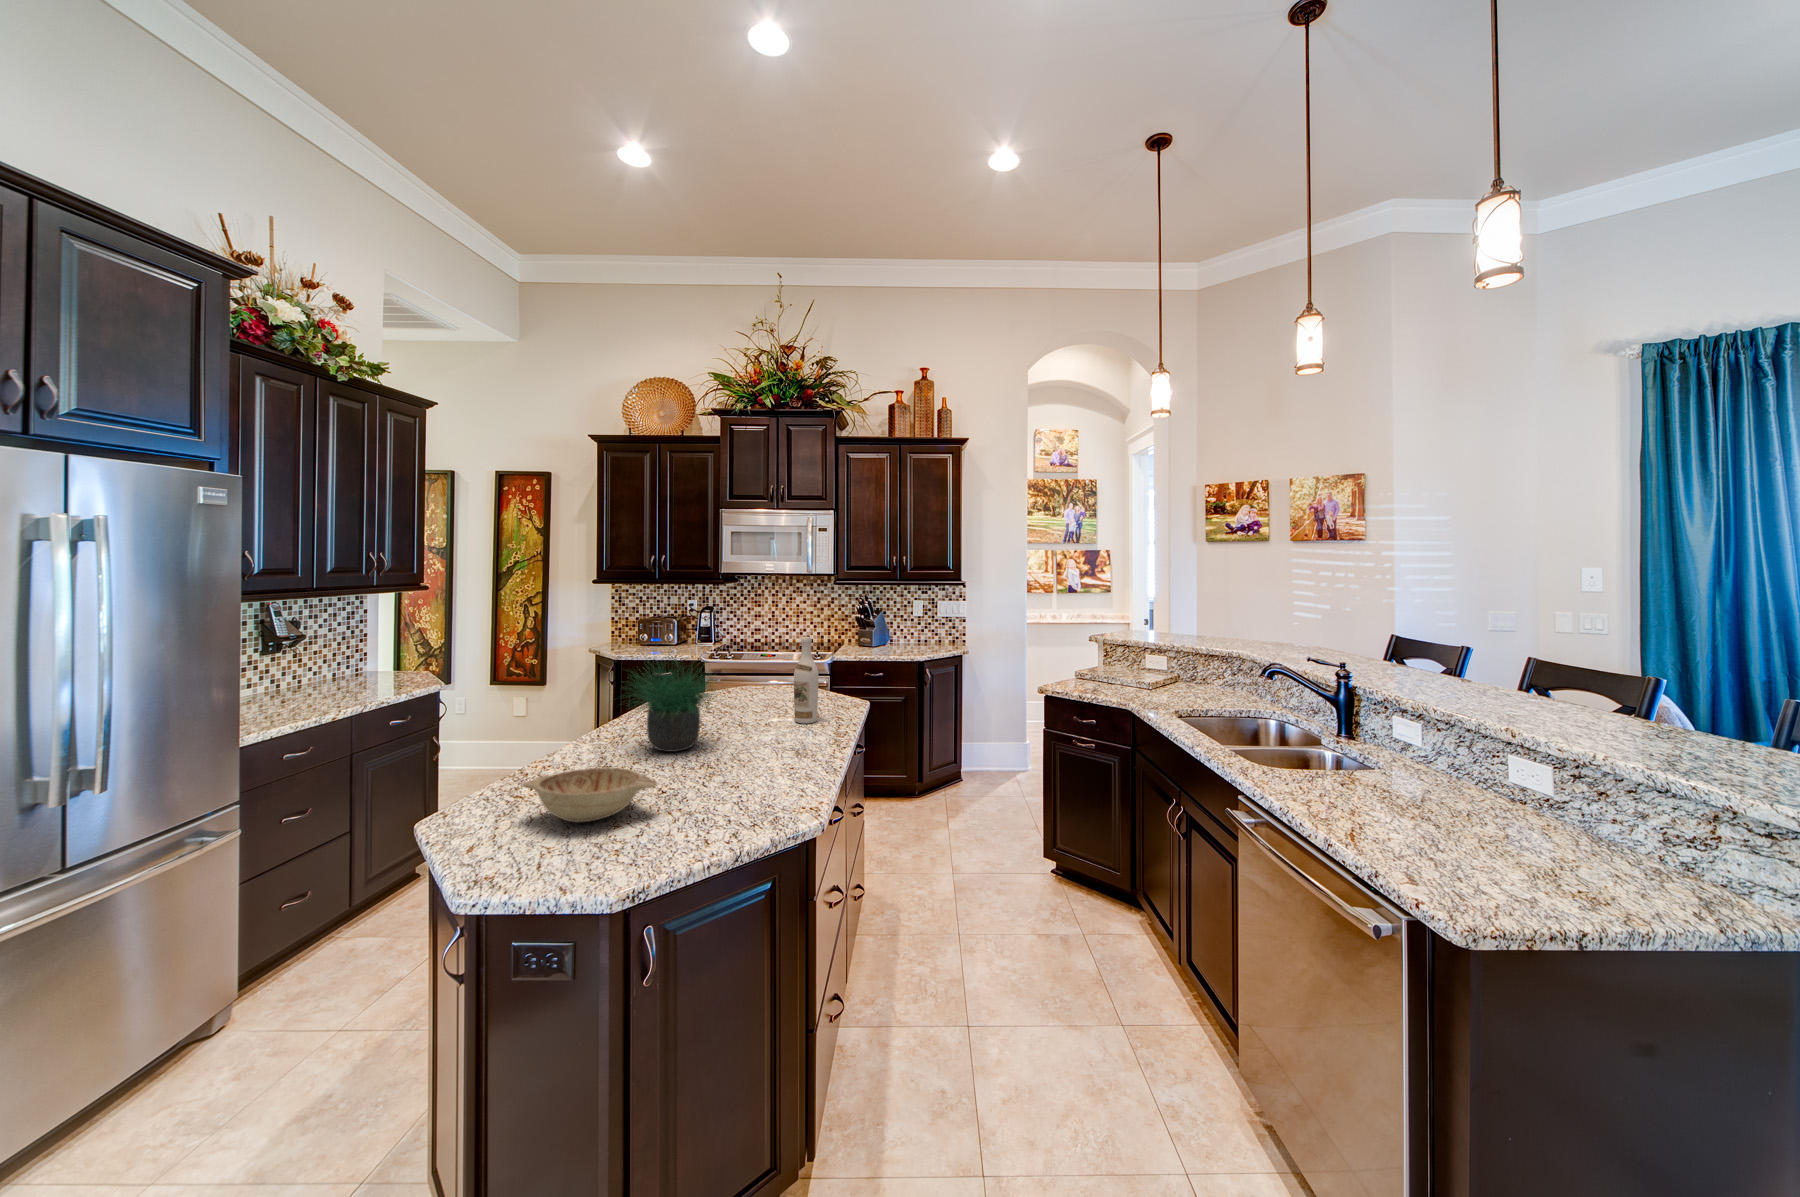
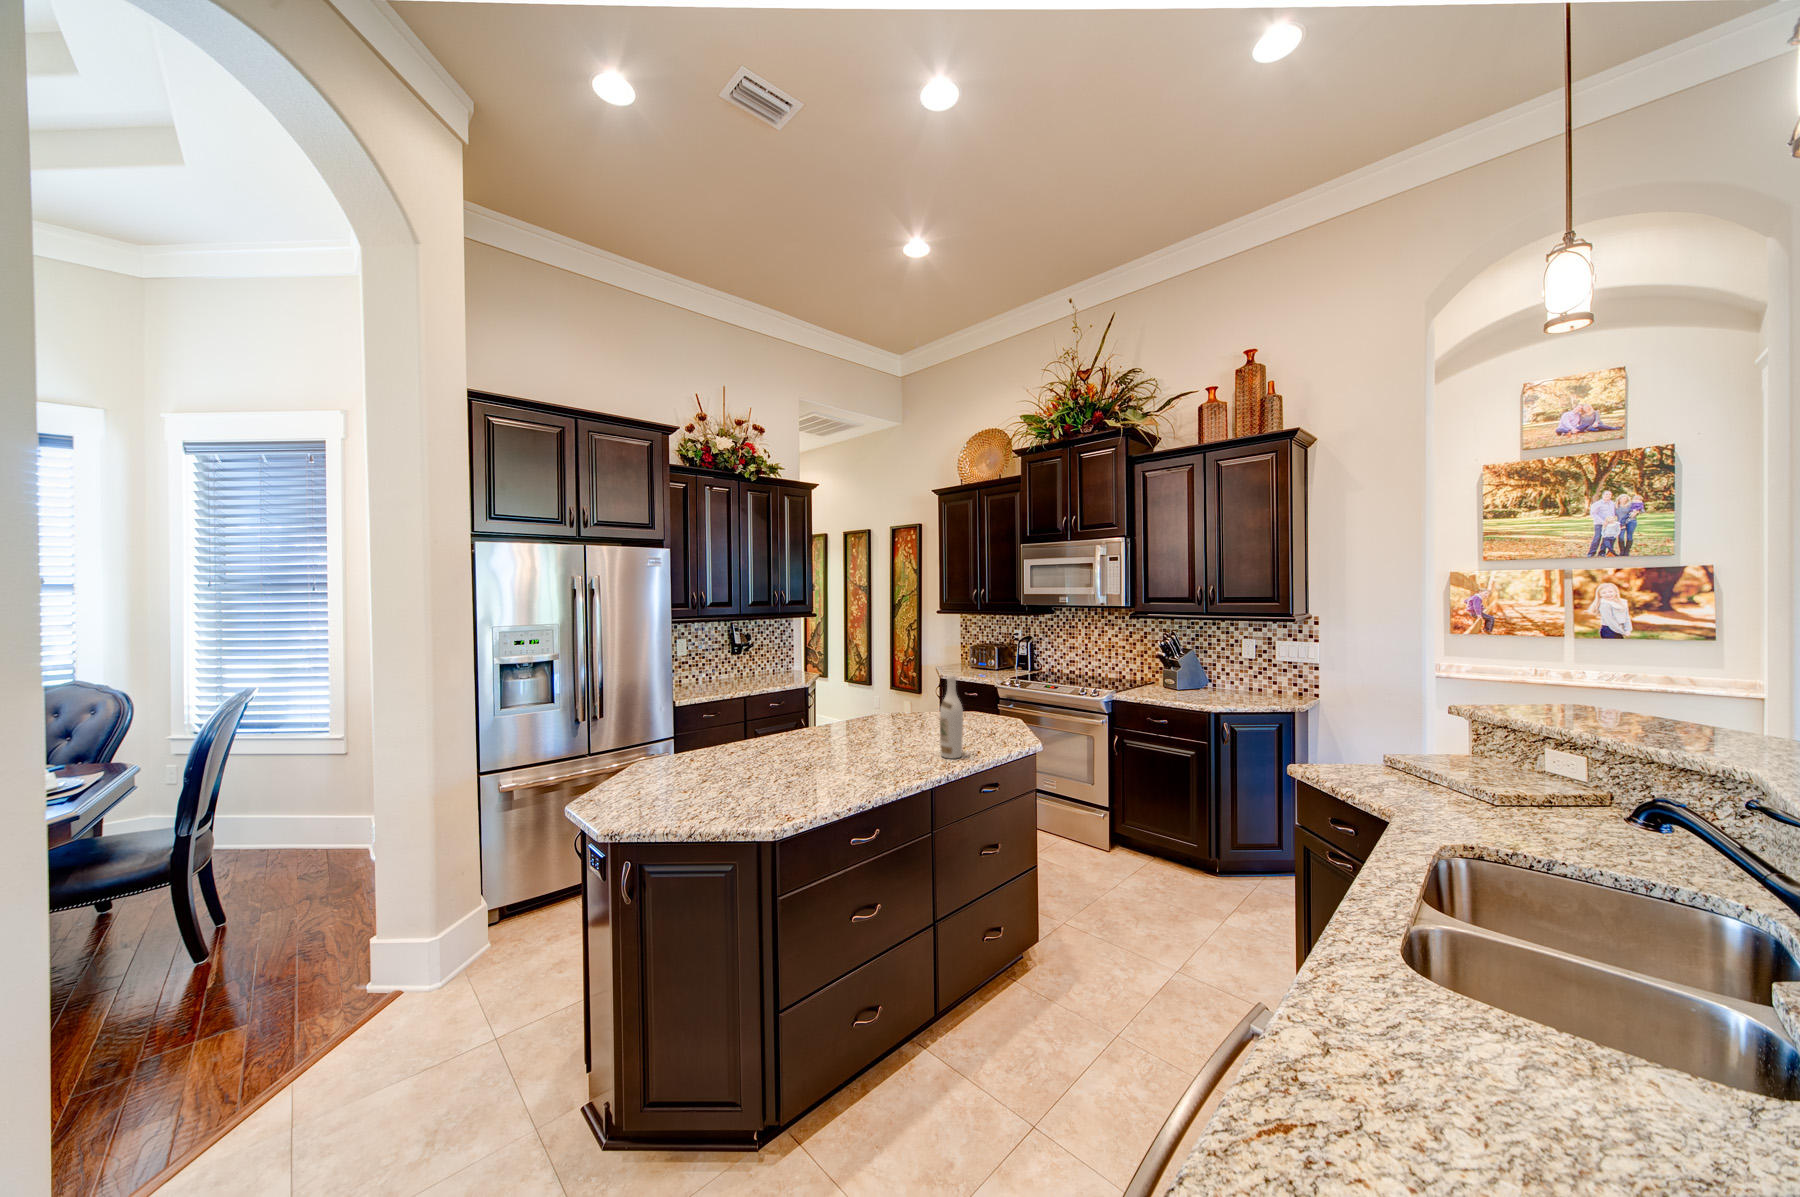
potted plant: present [633,657,716,752] -> none [769,662,865,761]
decorative bowl: present [521,768,657,822] -> none [646,759,719,798]

